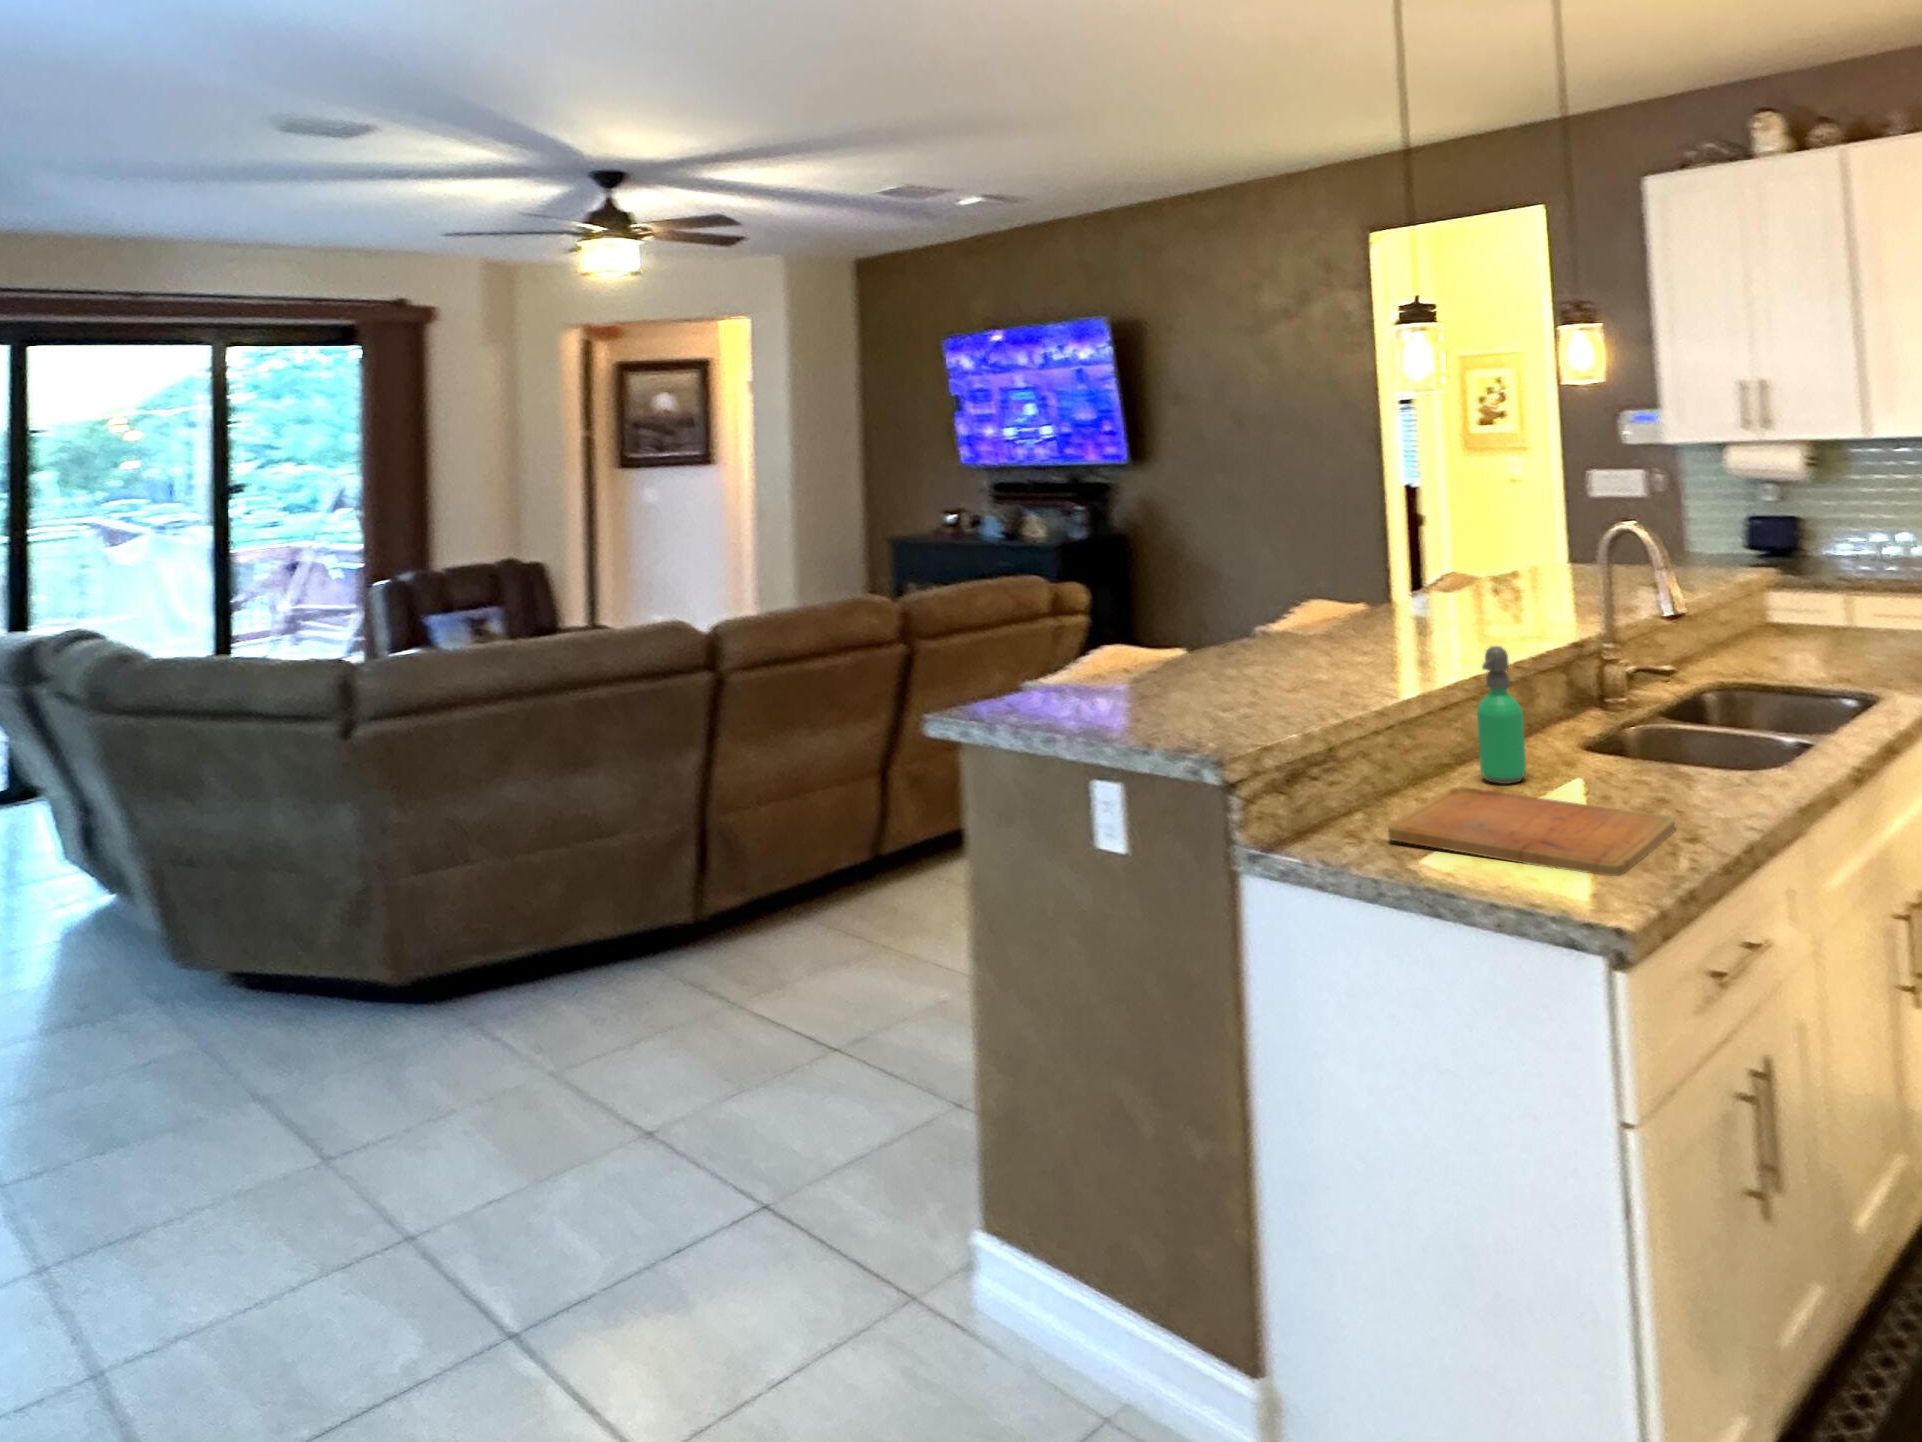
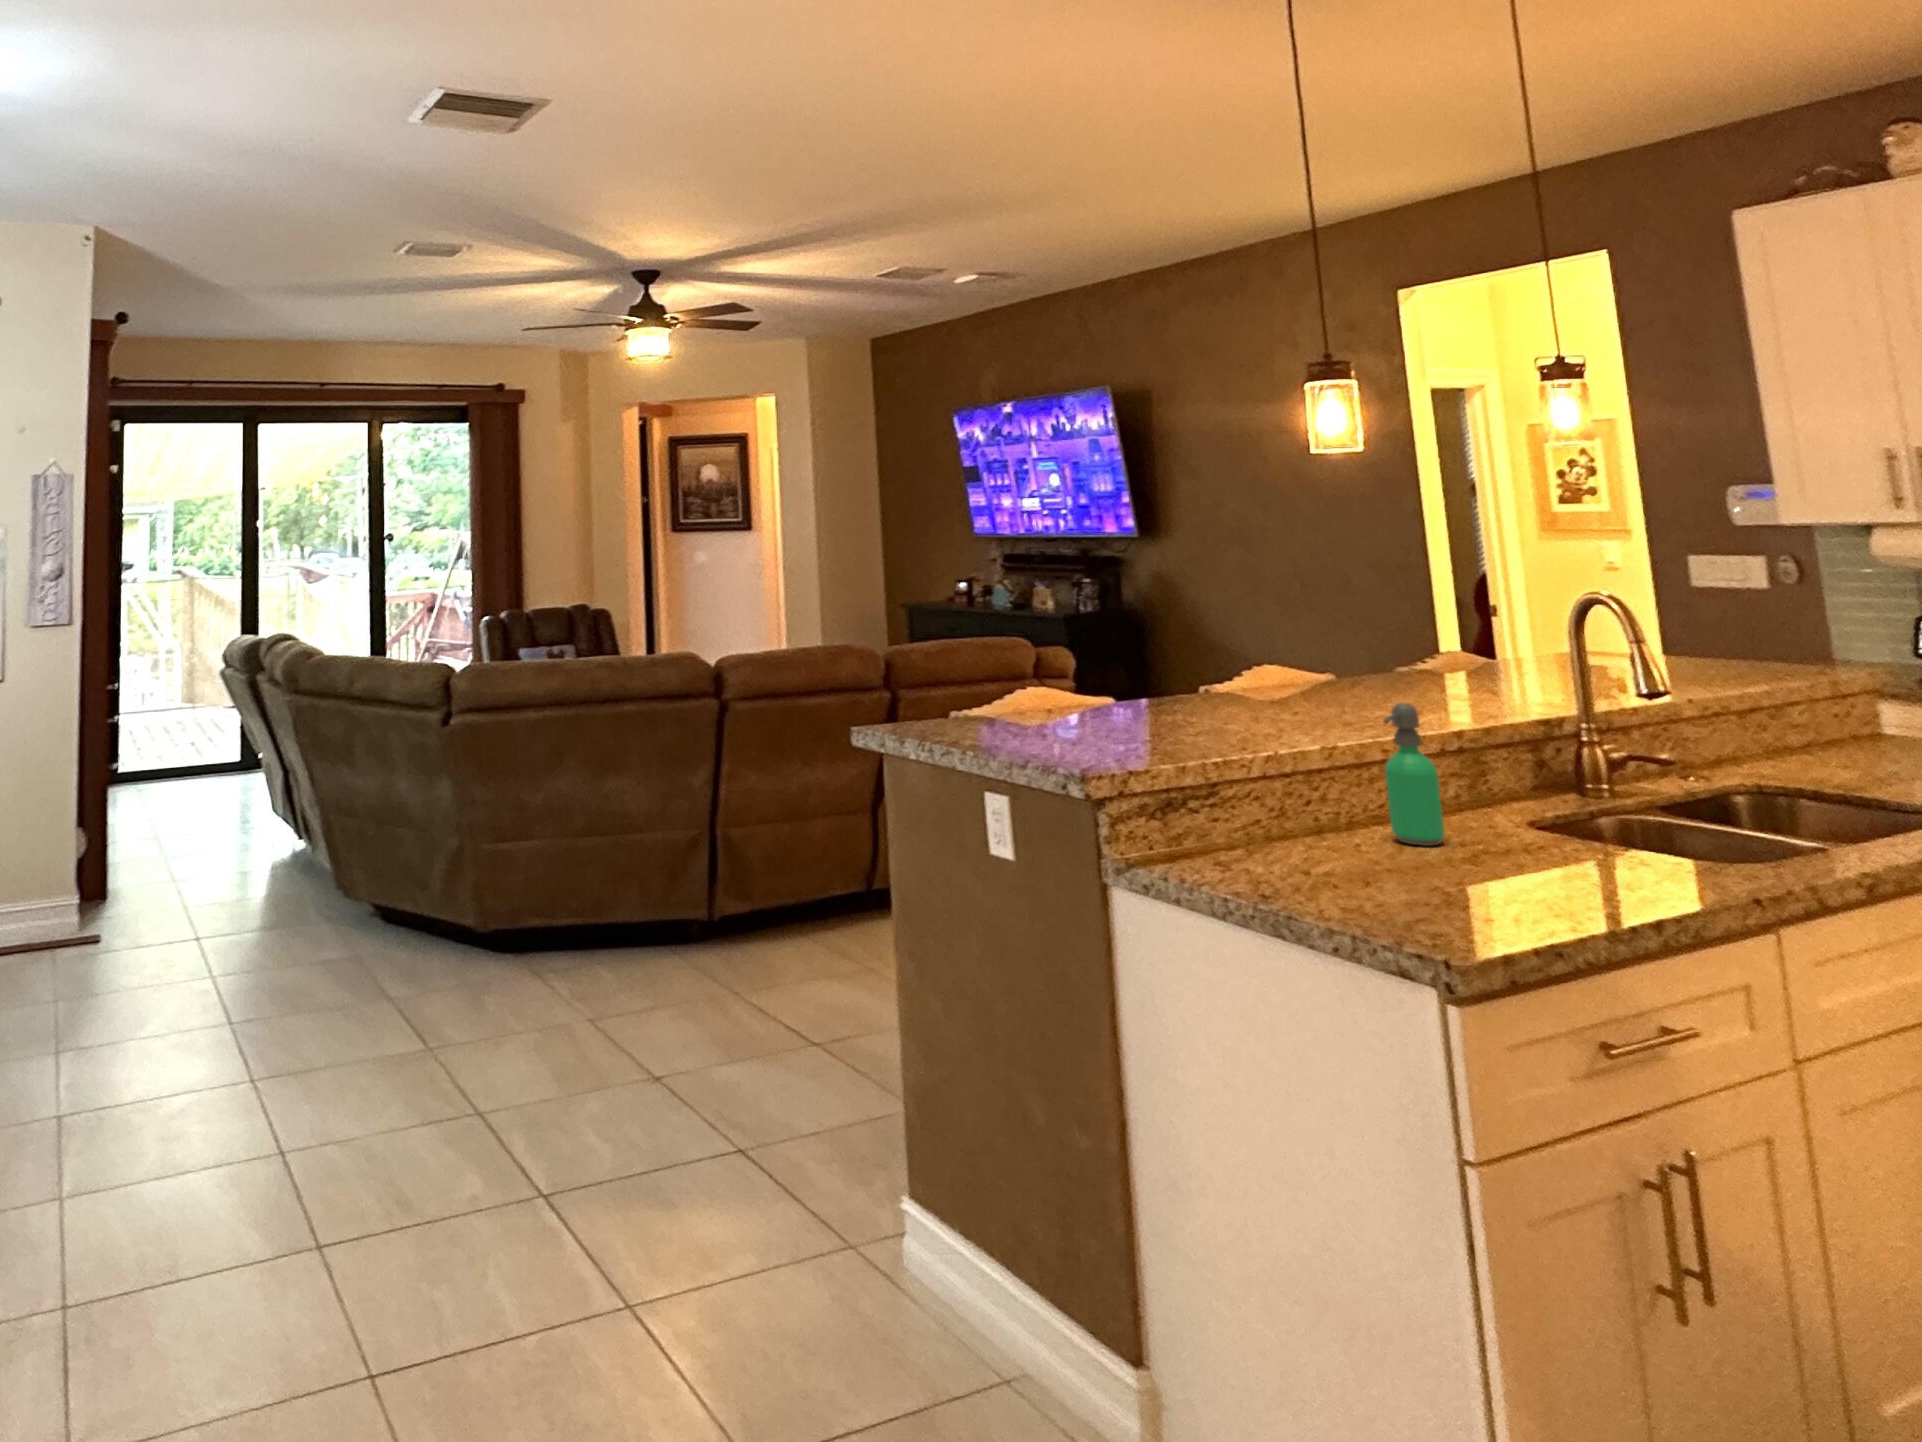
cutting board: present [1388,787,1675,876] -> none [1255,838,1588,931]

